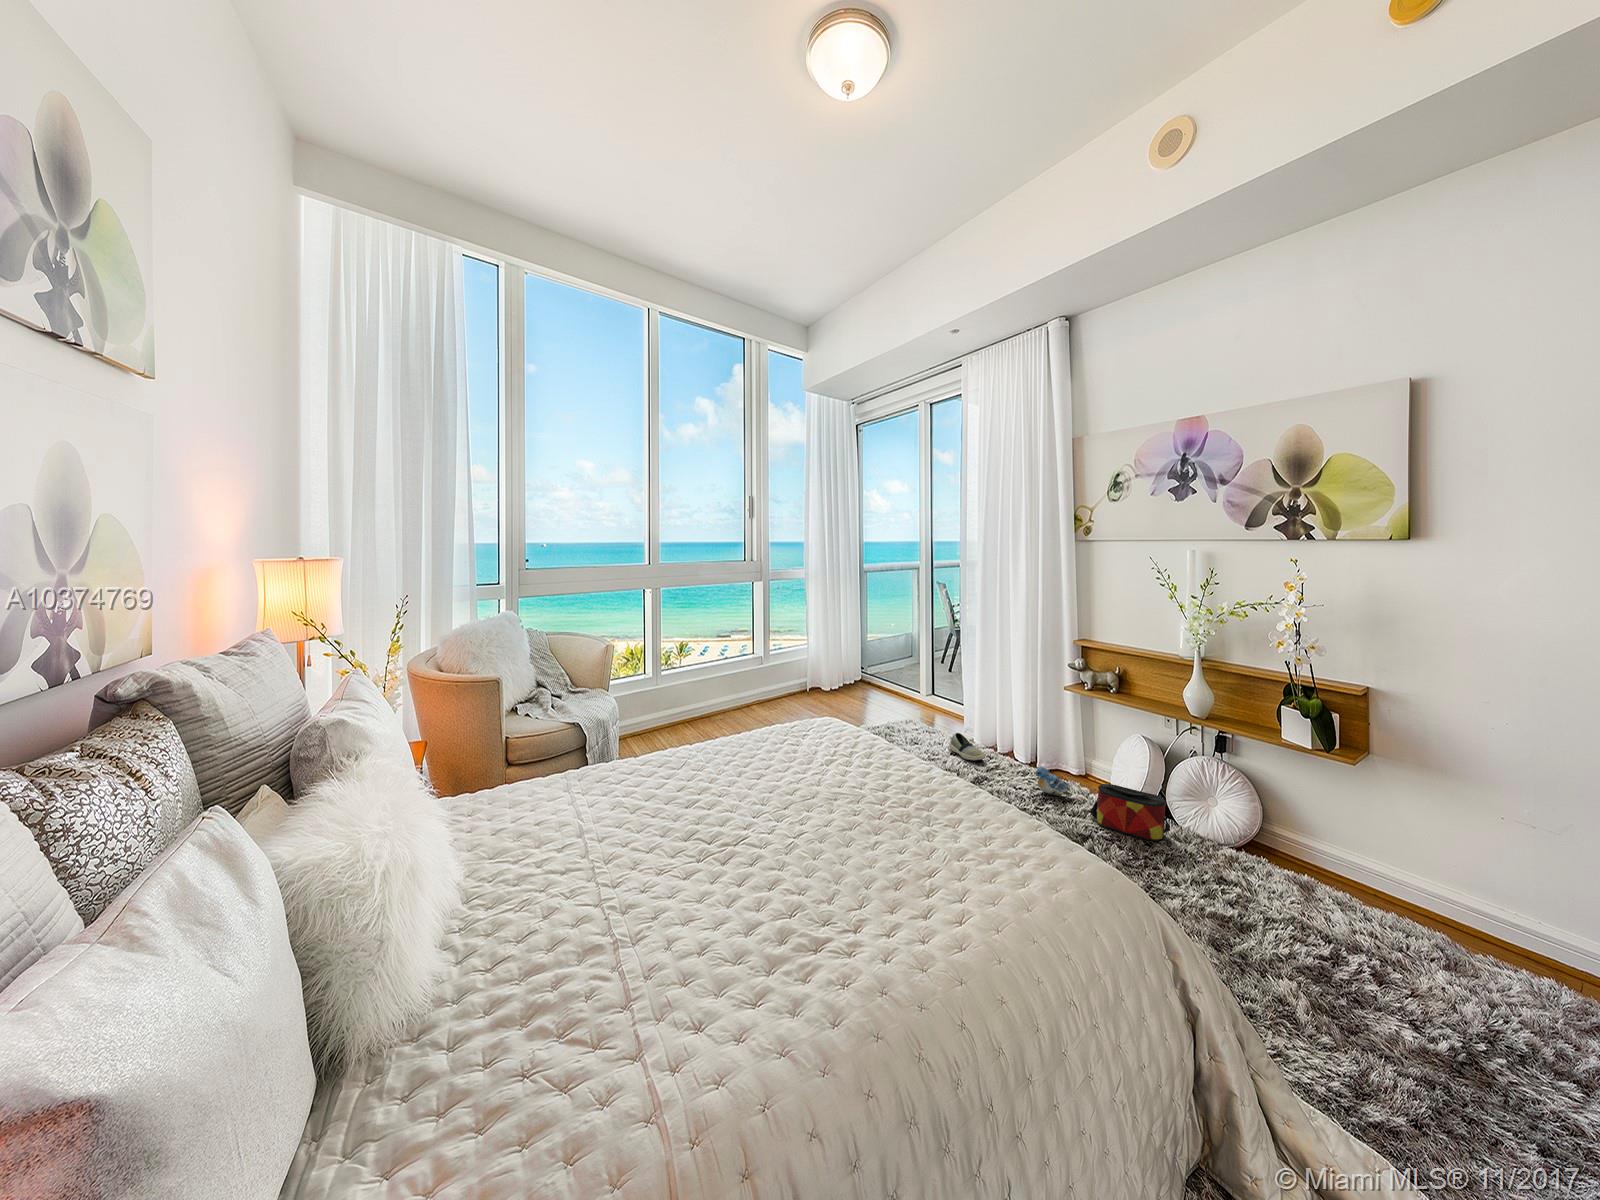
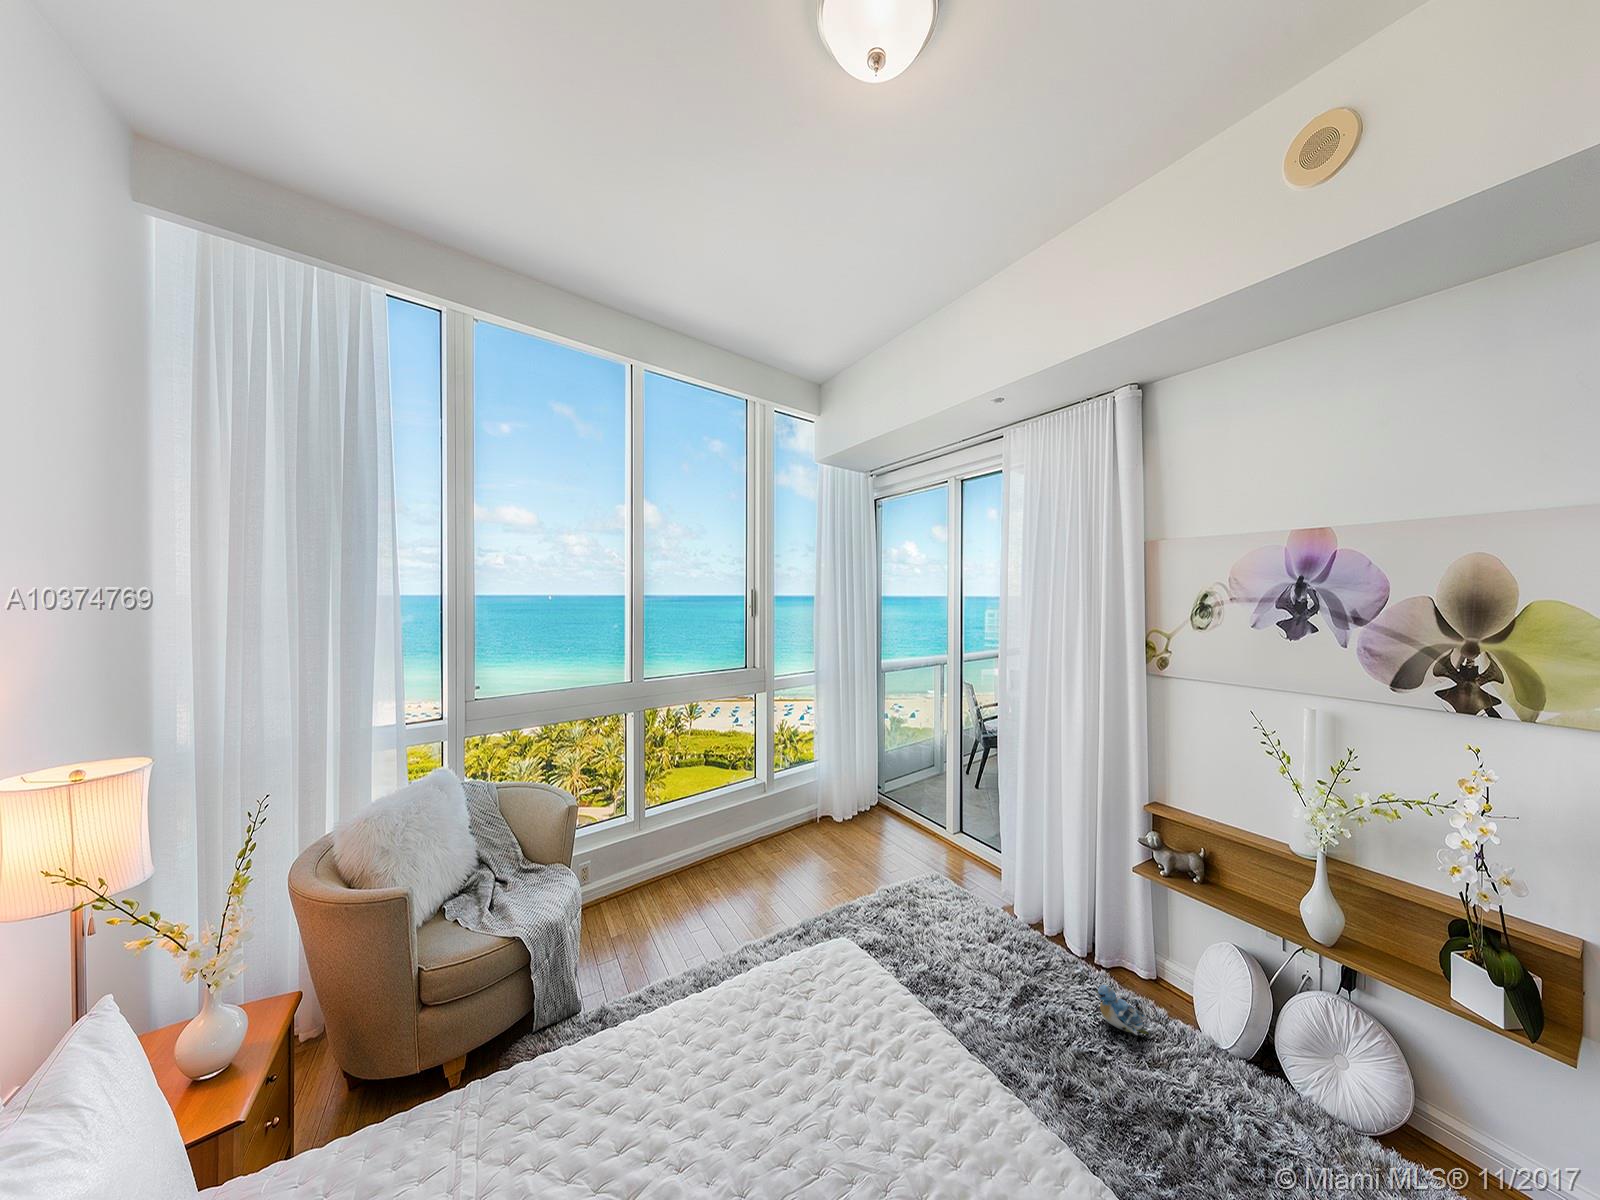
shoe: present [950,733,985,760] -> none [980,905,1027,953]
bag: present [1090,784,1170,841] -> none [1178,1036,1303,1148]

